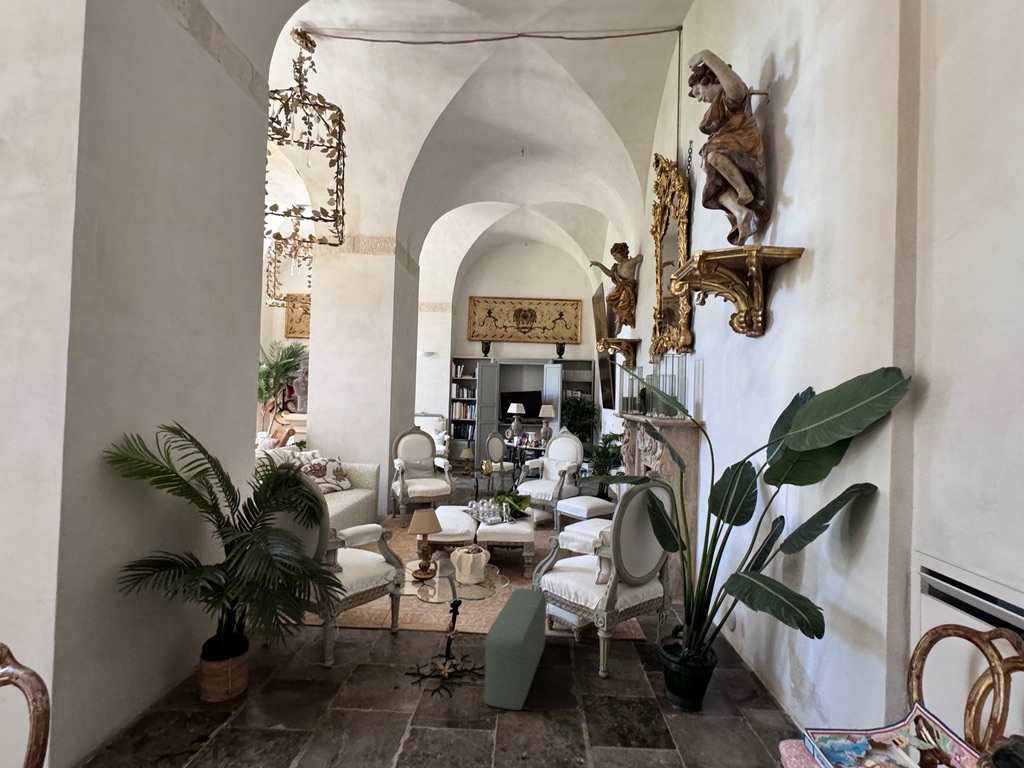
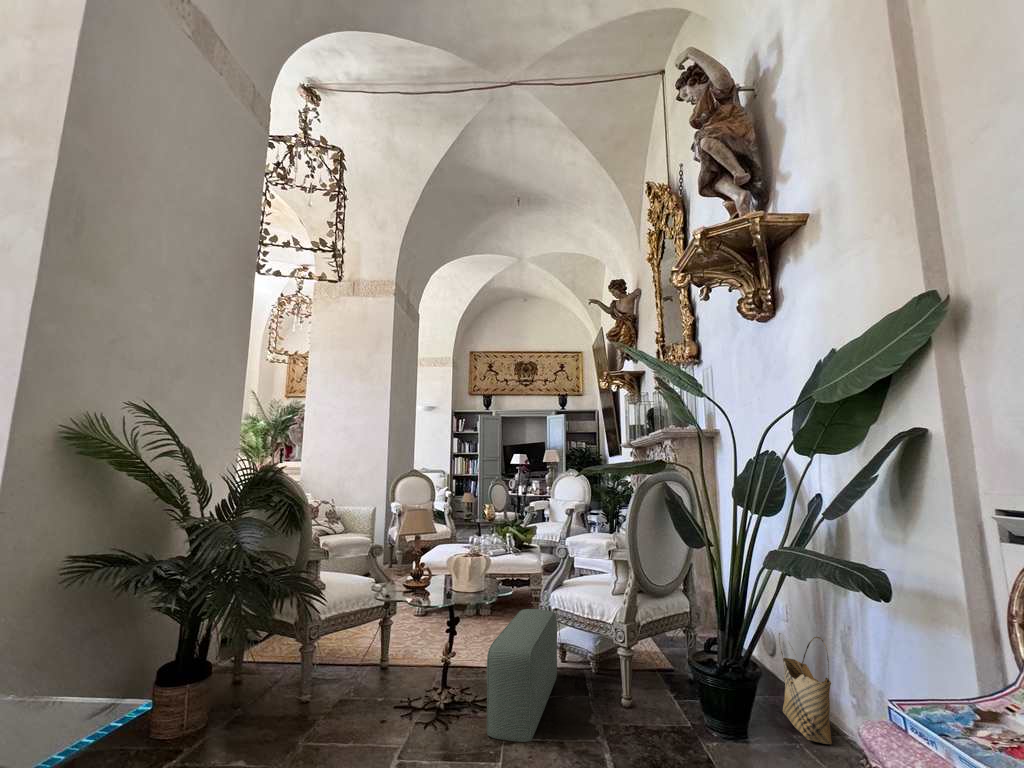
woven basket: none [735,625,776,718] -> present [779,633,832,744]

